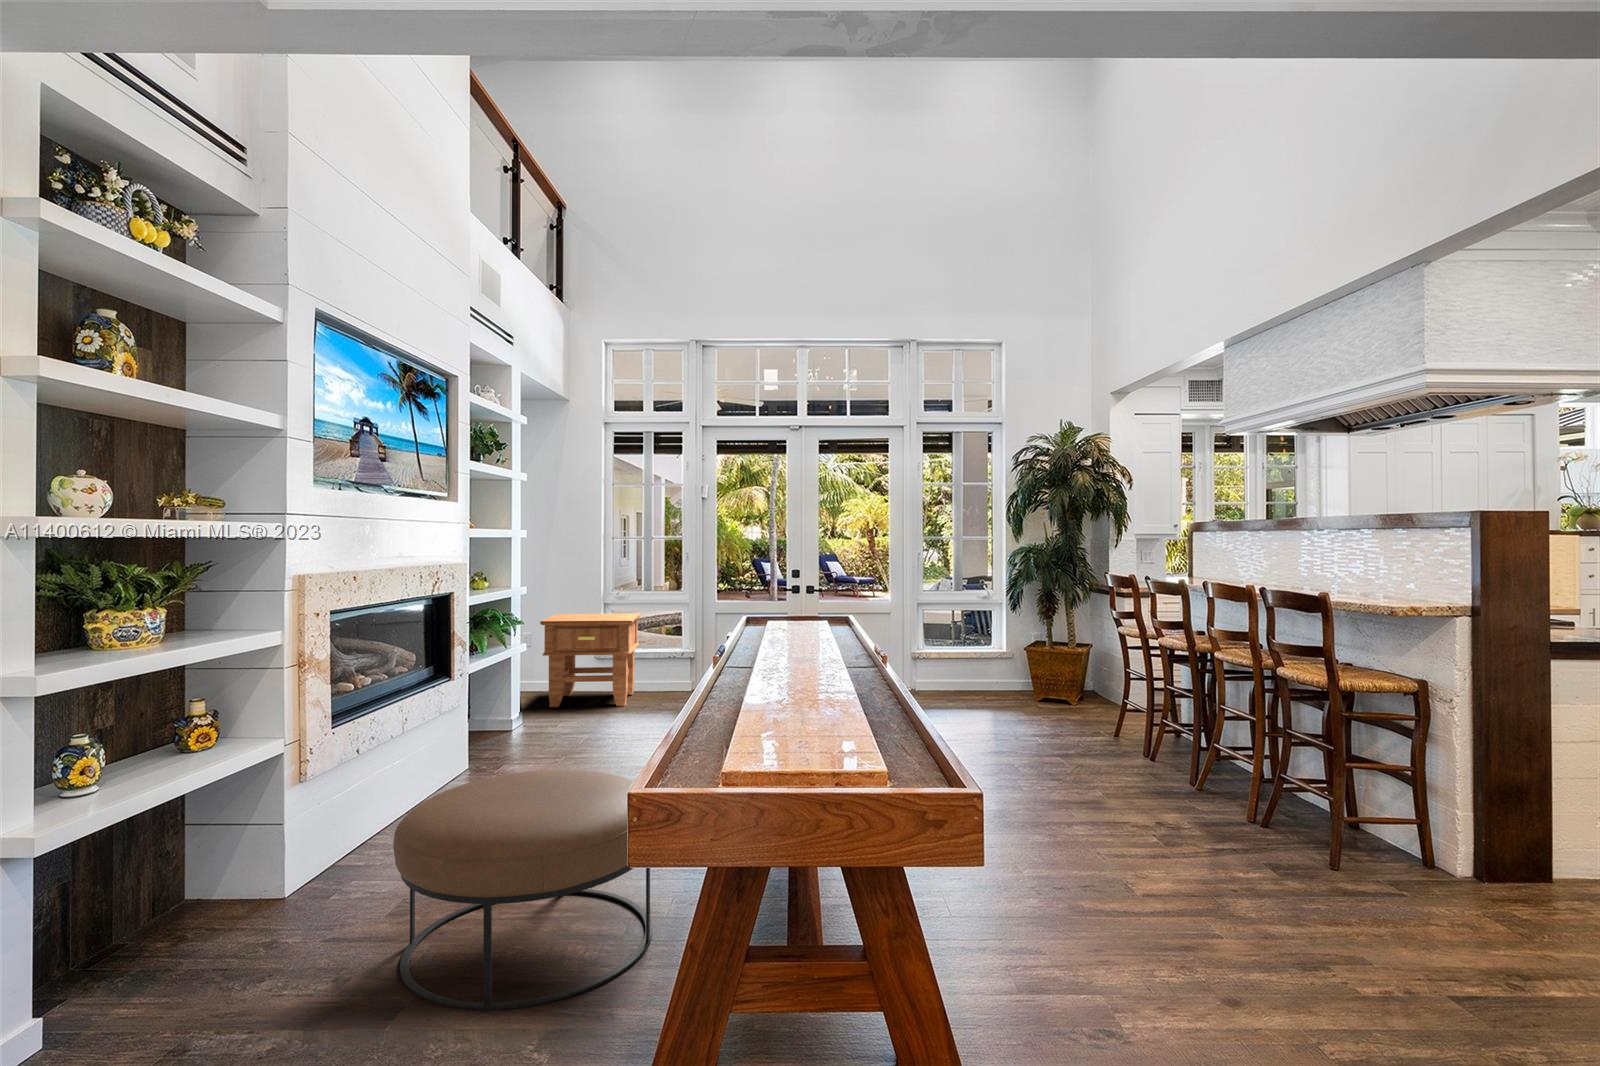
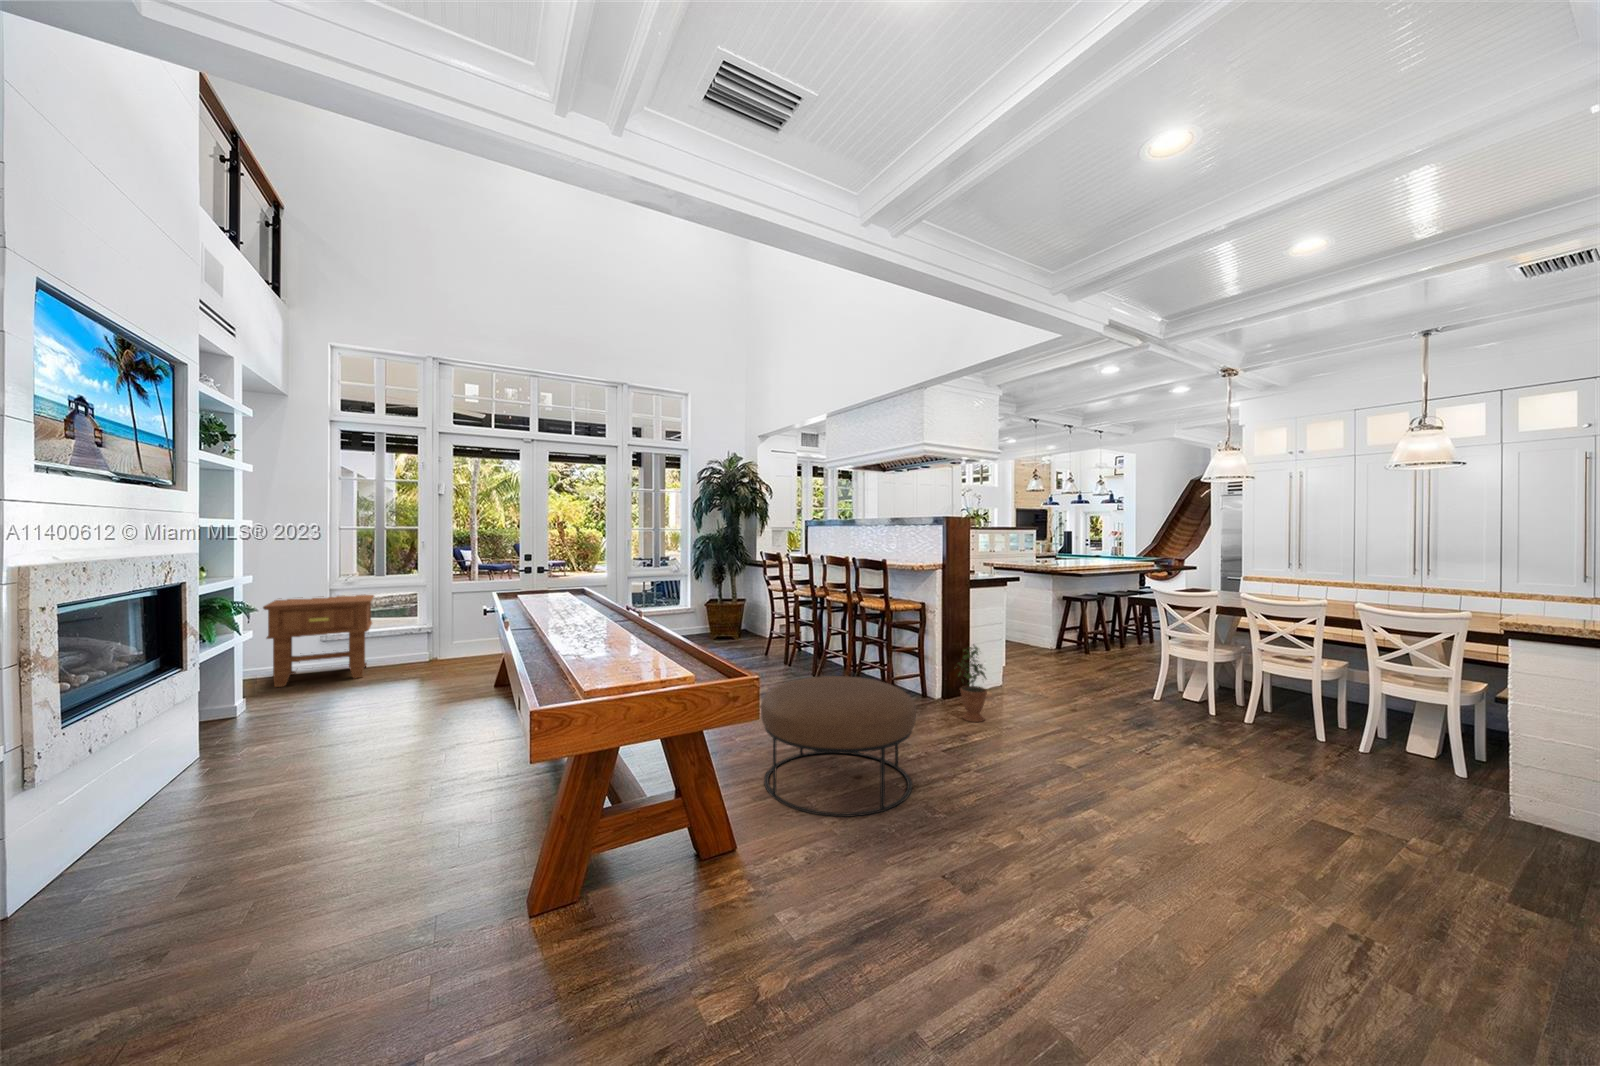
potted plant: none [1437,749,1517,904] -> present [959,646,987,722]
ottoman: present [393,770,652,1010] -> present [761,676,916,817]

